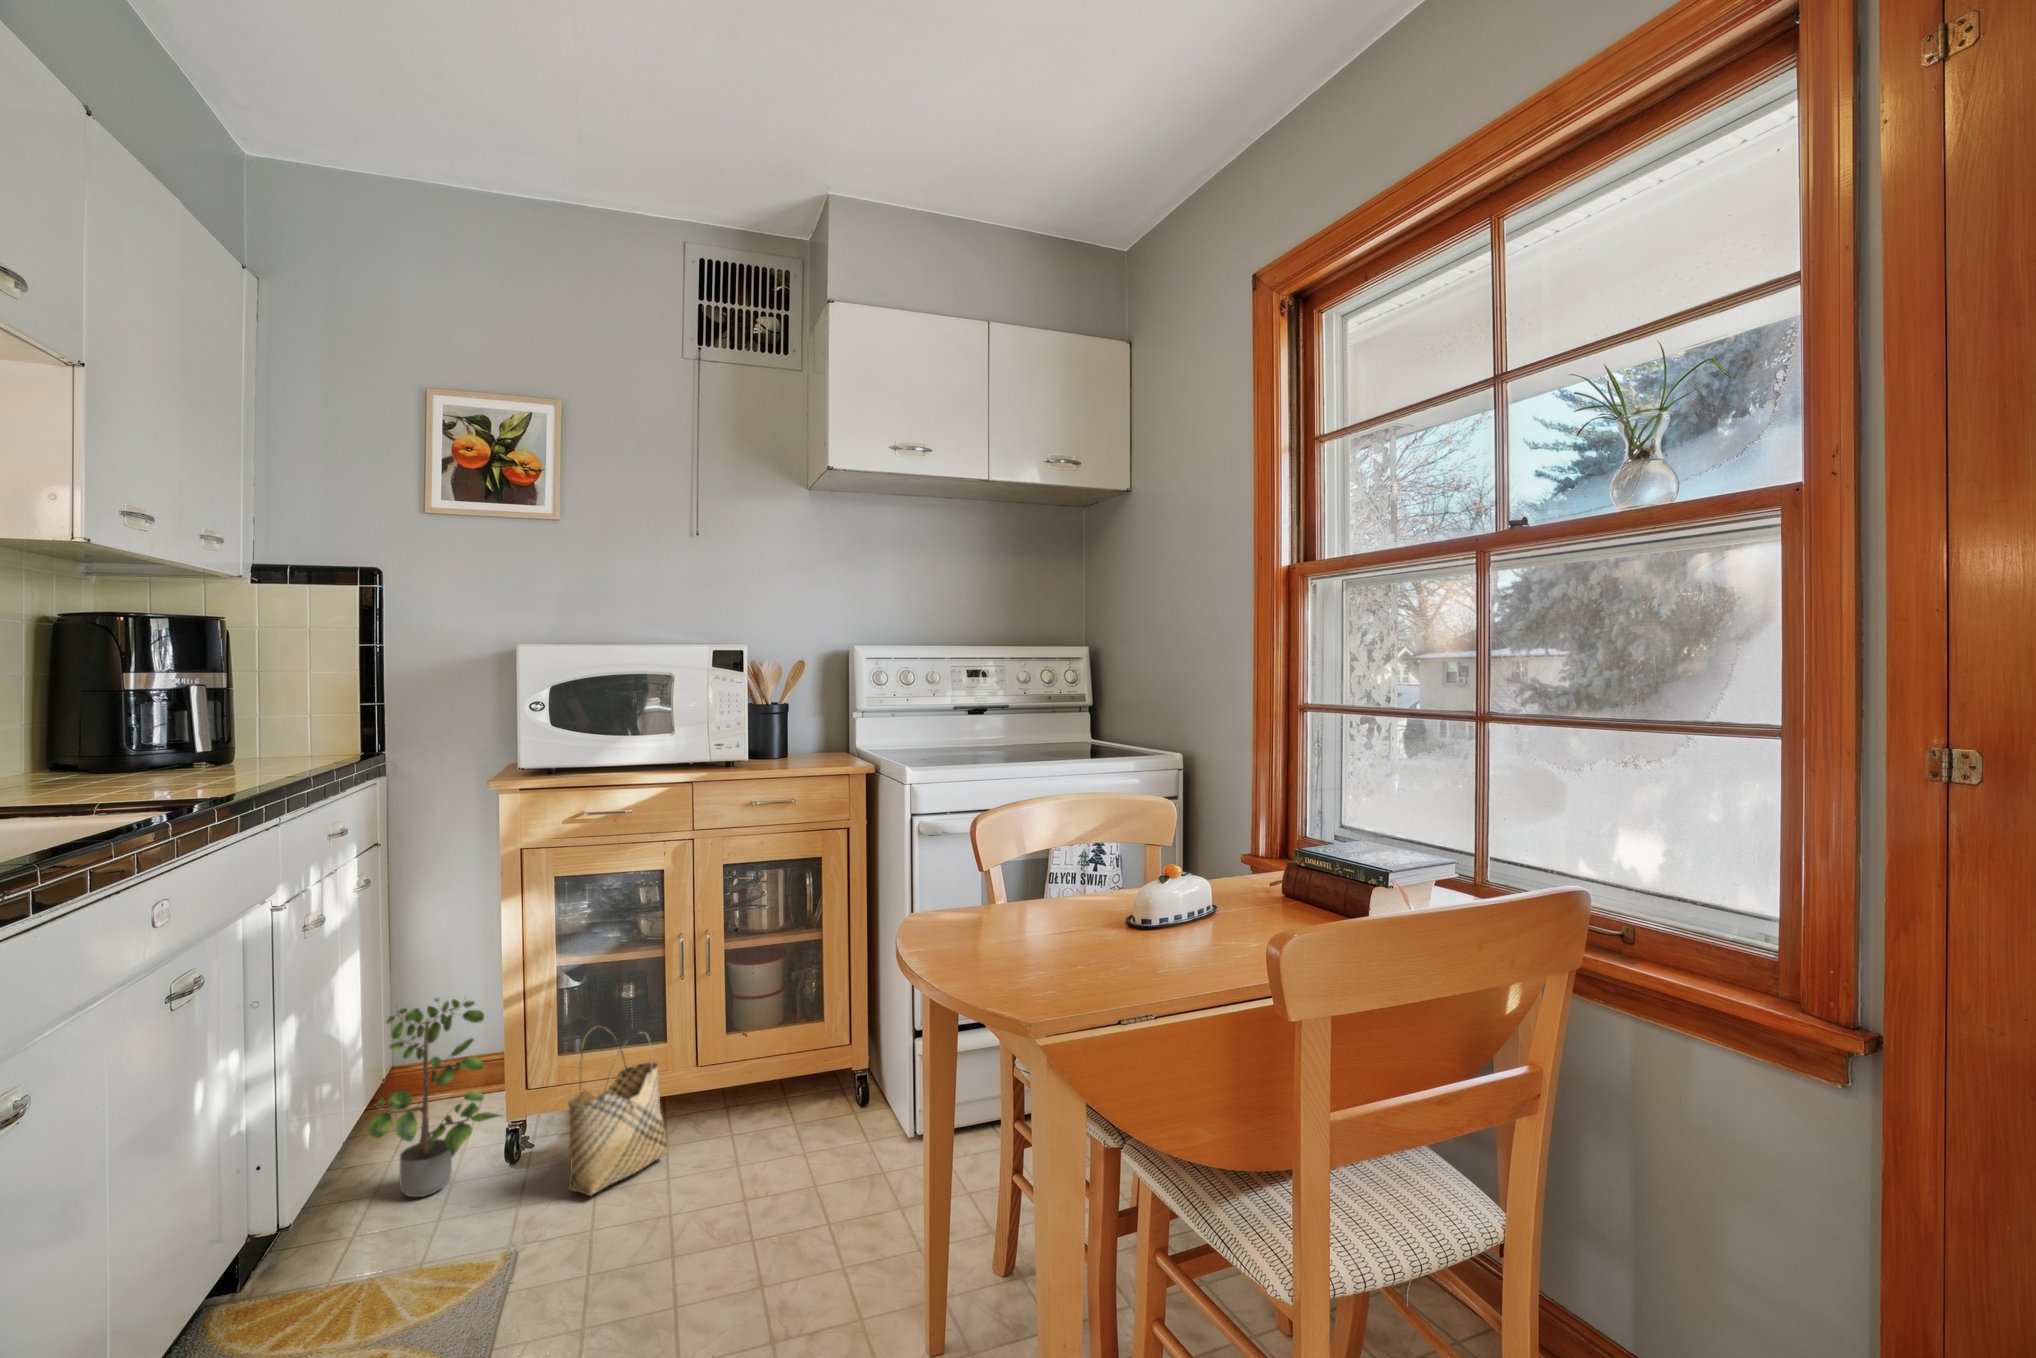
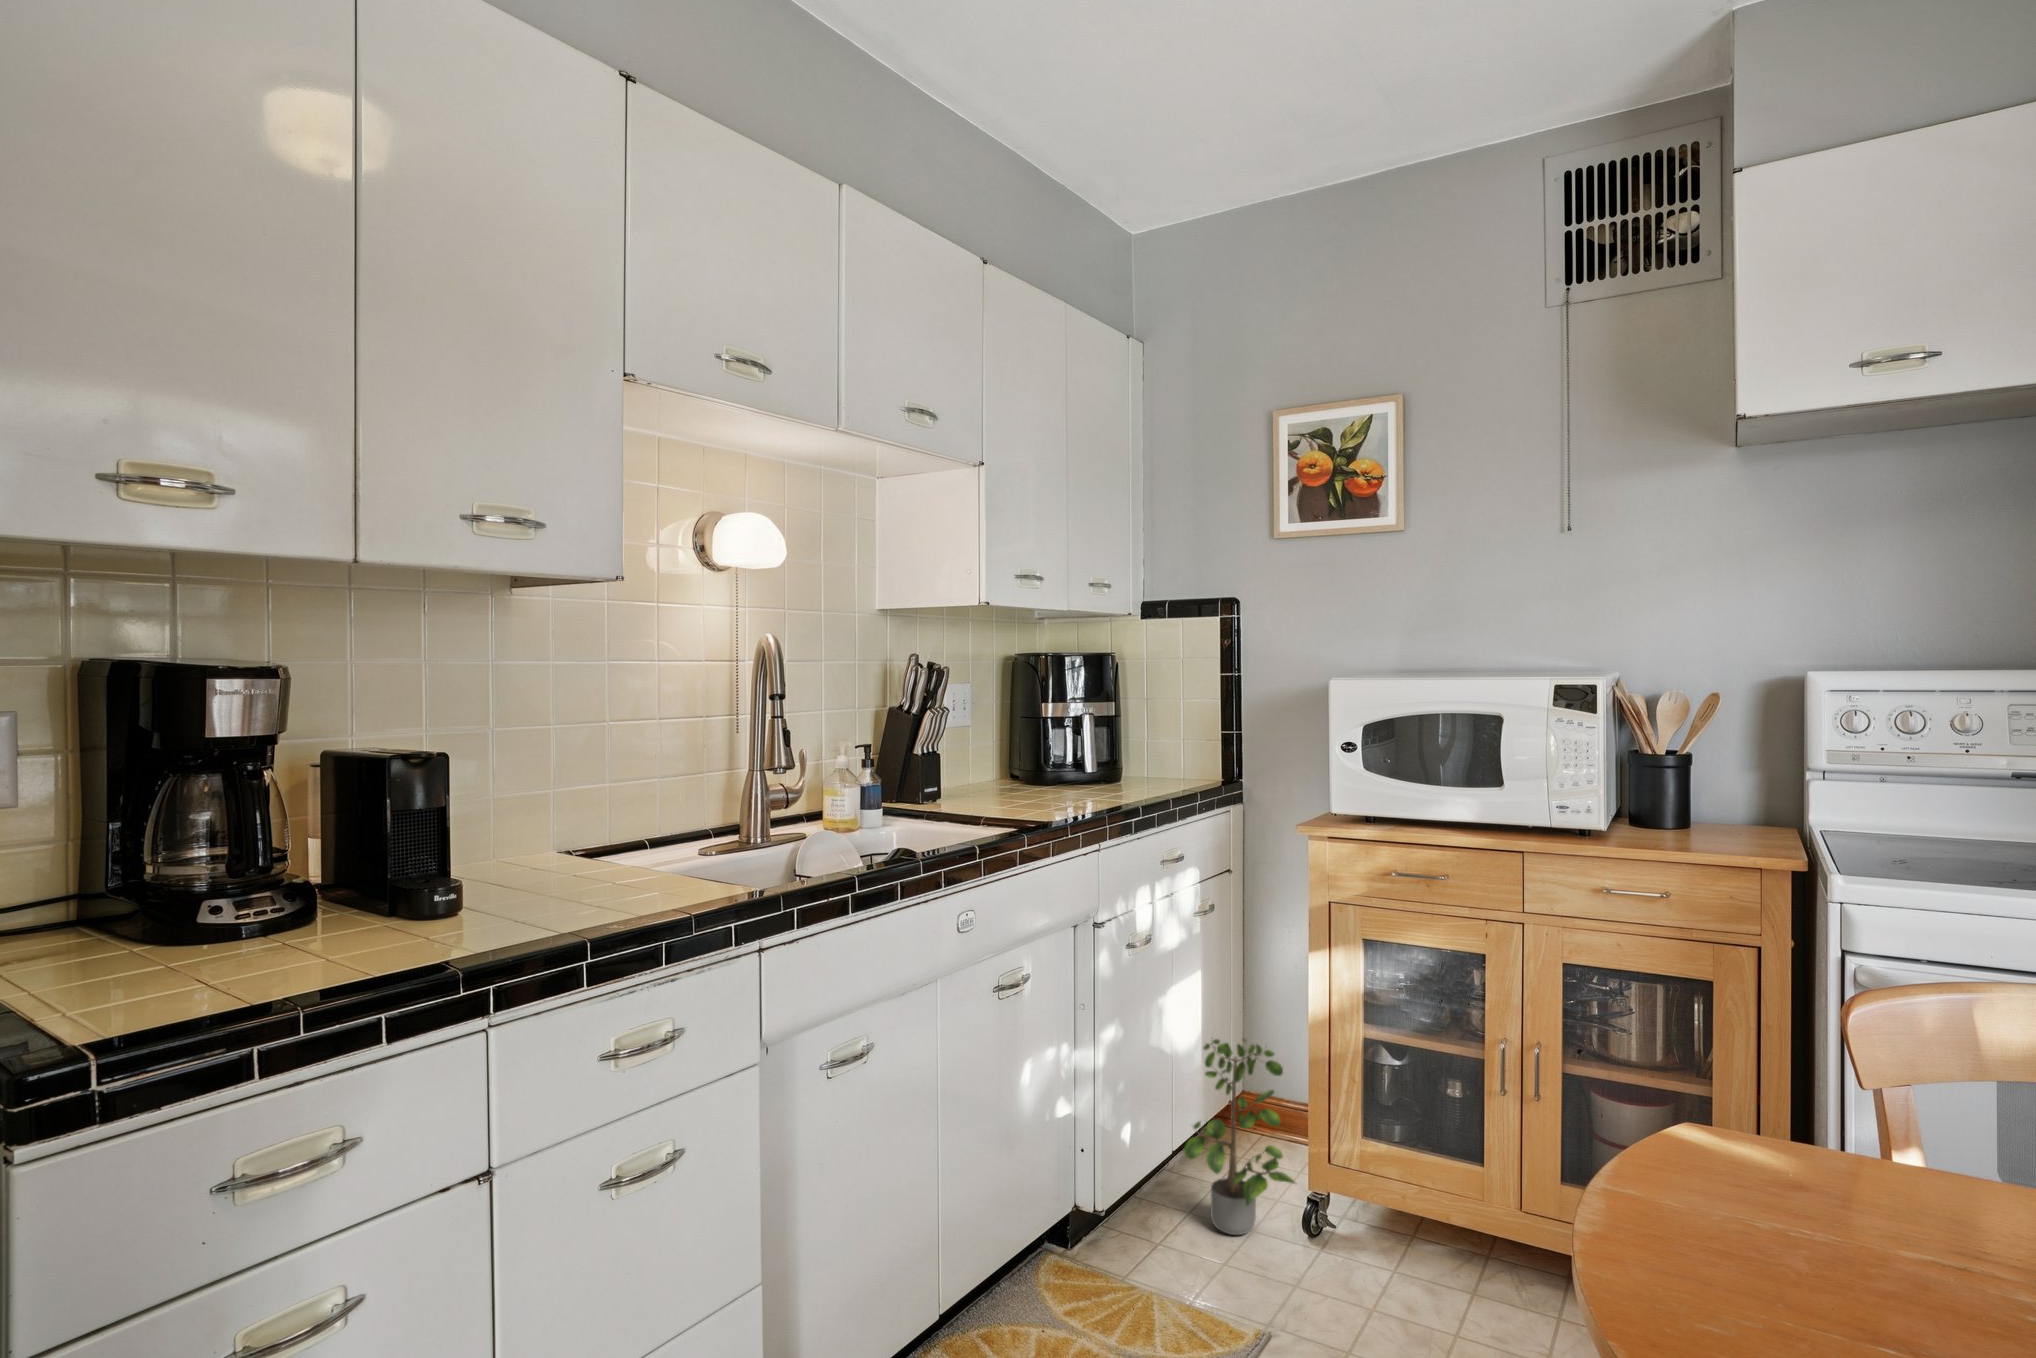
woven basket: present [568,1026,667,1196] -> none [1348,1121,1470,1315]

